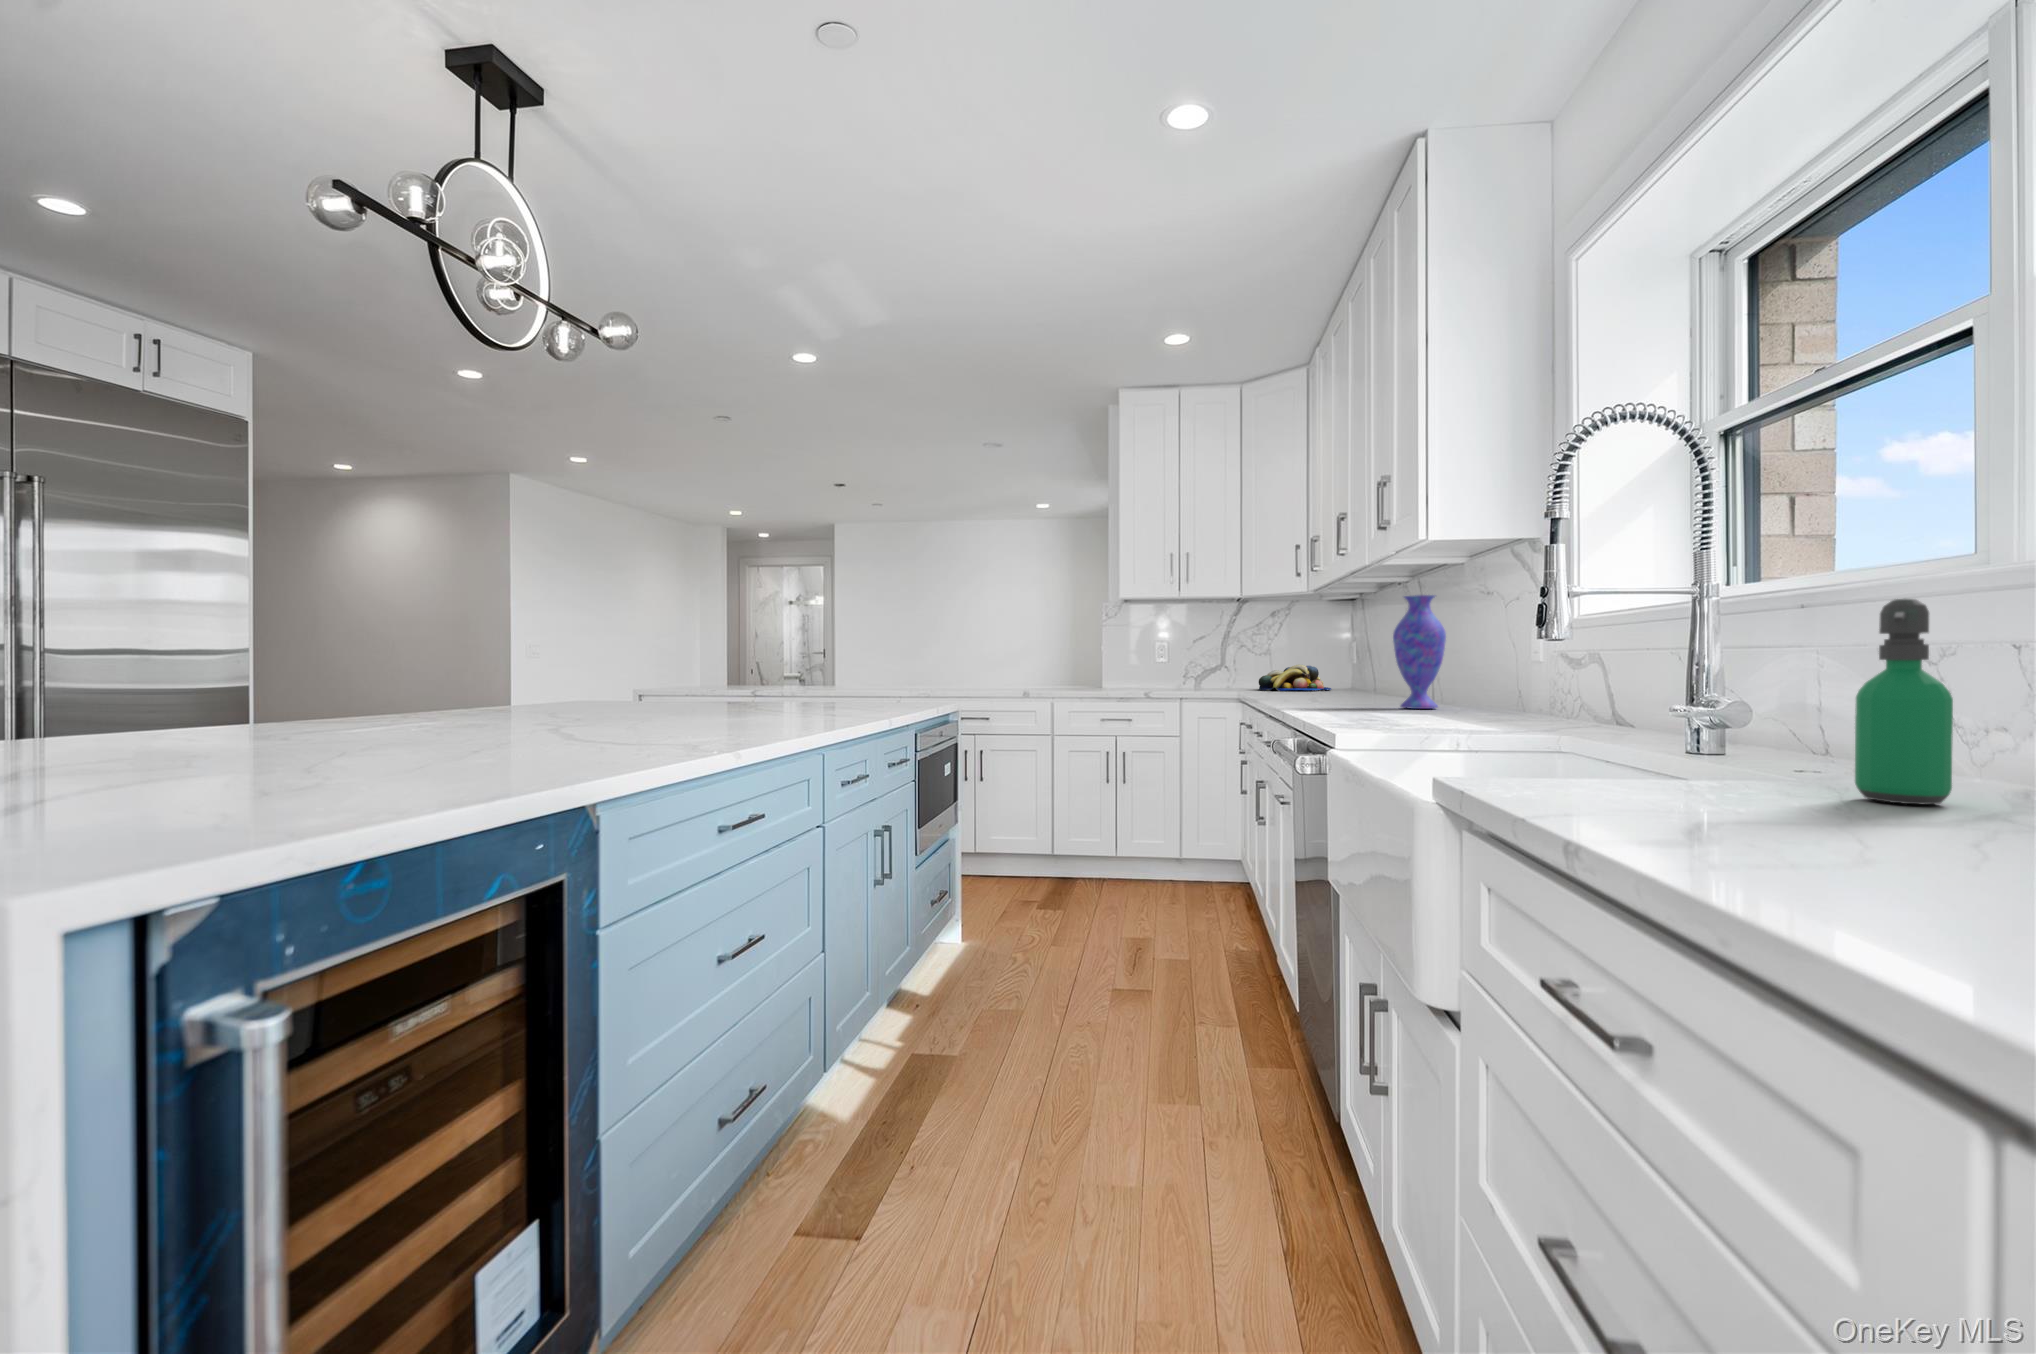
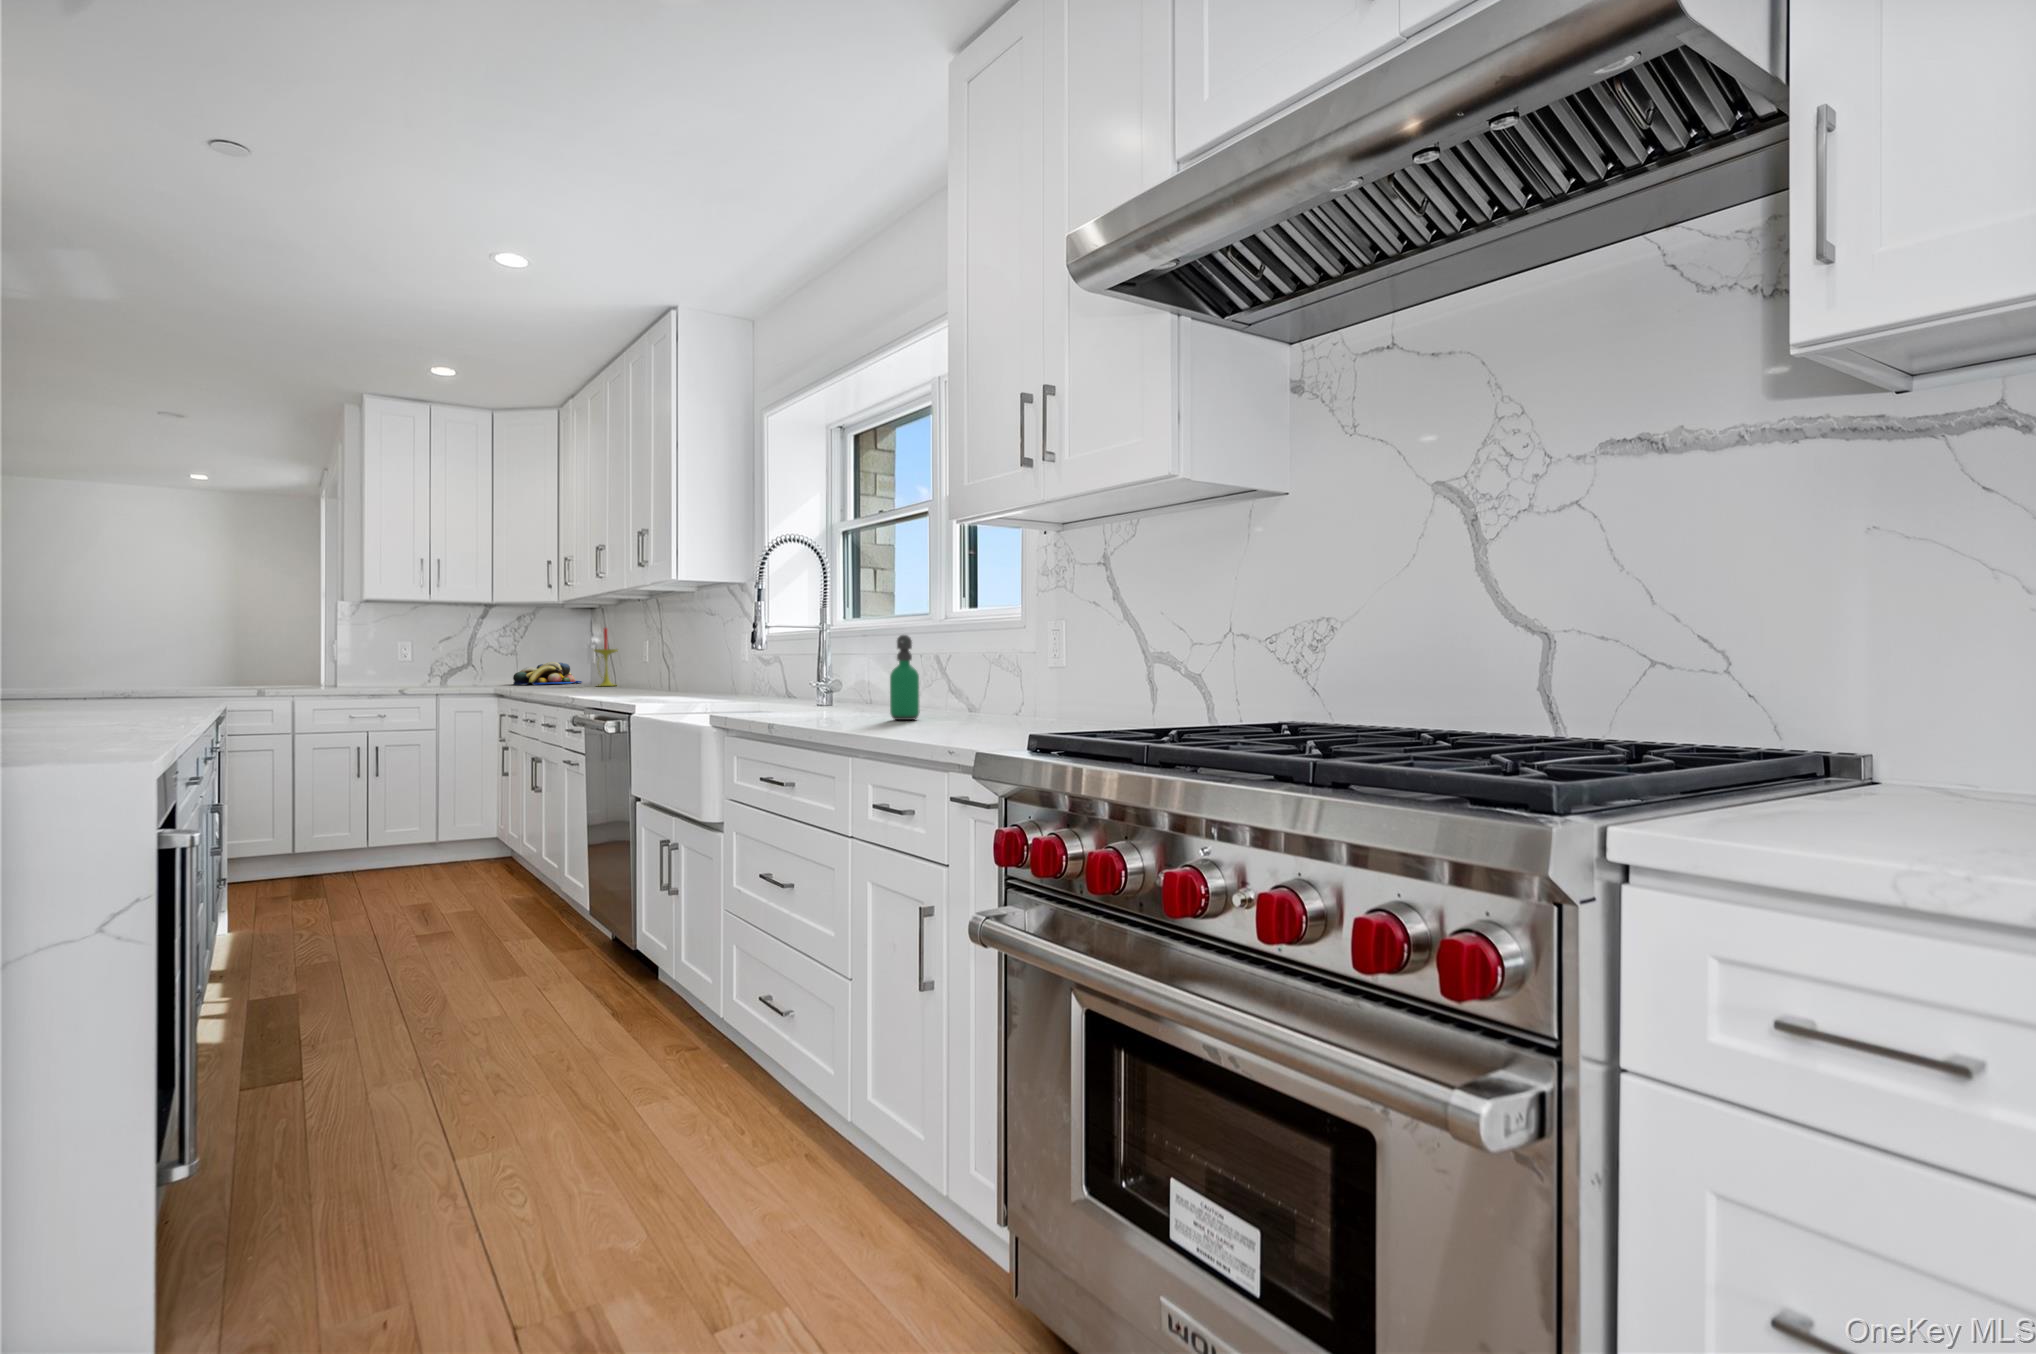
vase: present [1393,595,1446,709] -> none [649,612,687,694]
candle: none [1338,620,1369,695] -> present [594,628,617,686]

